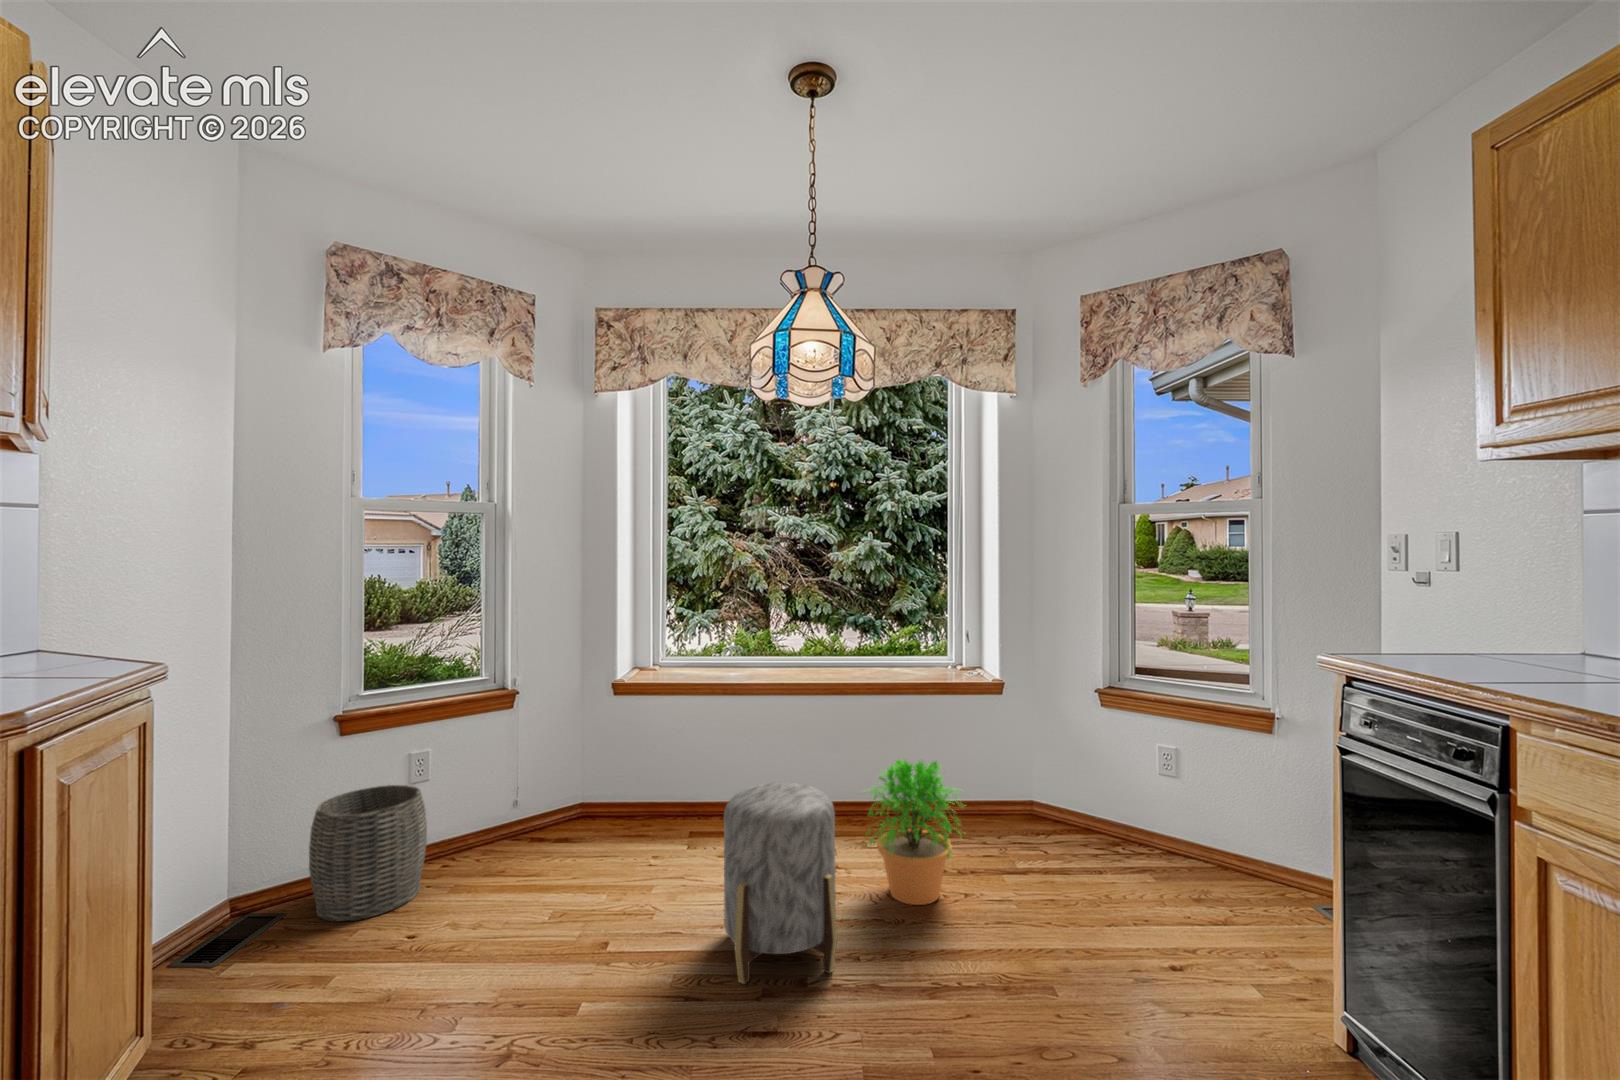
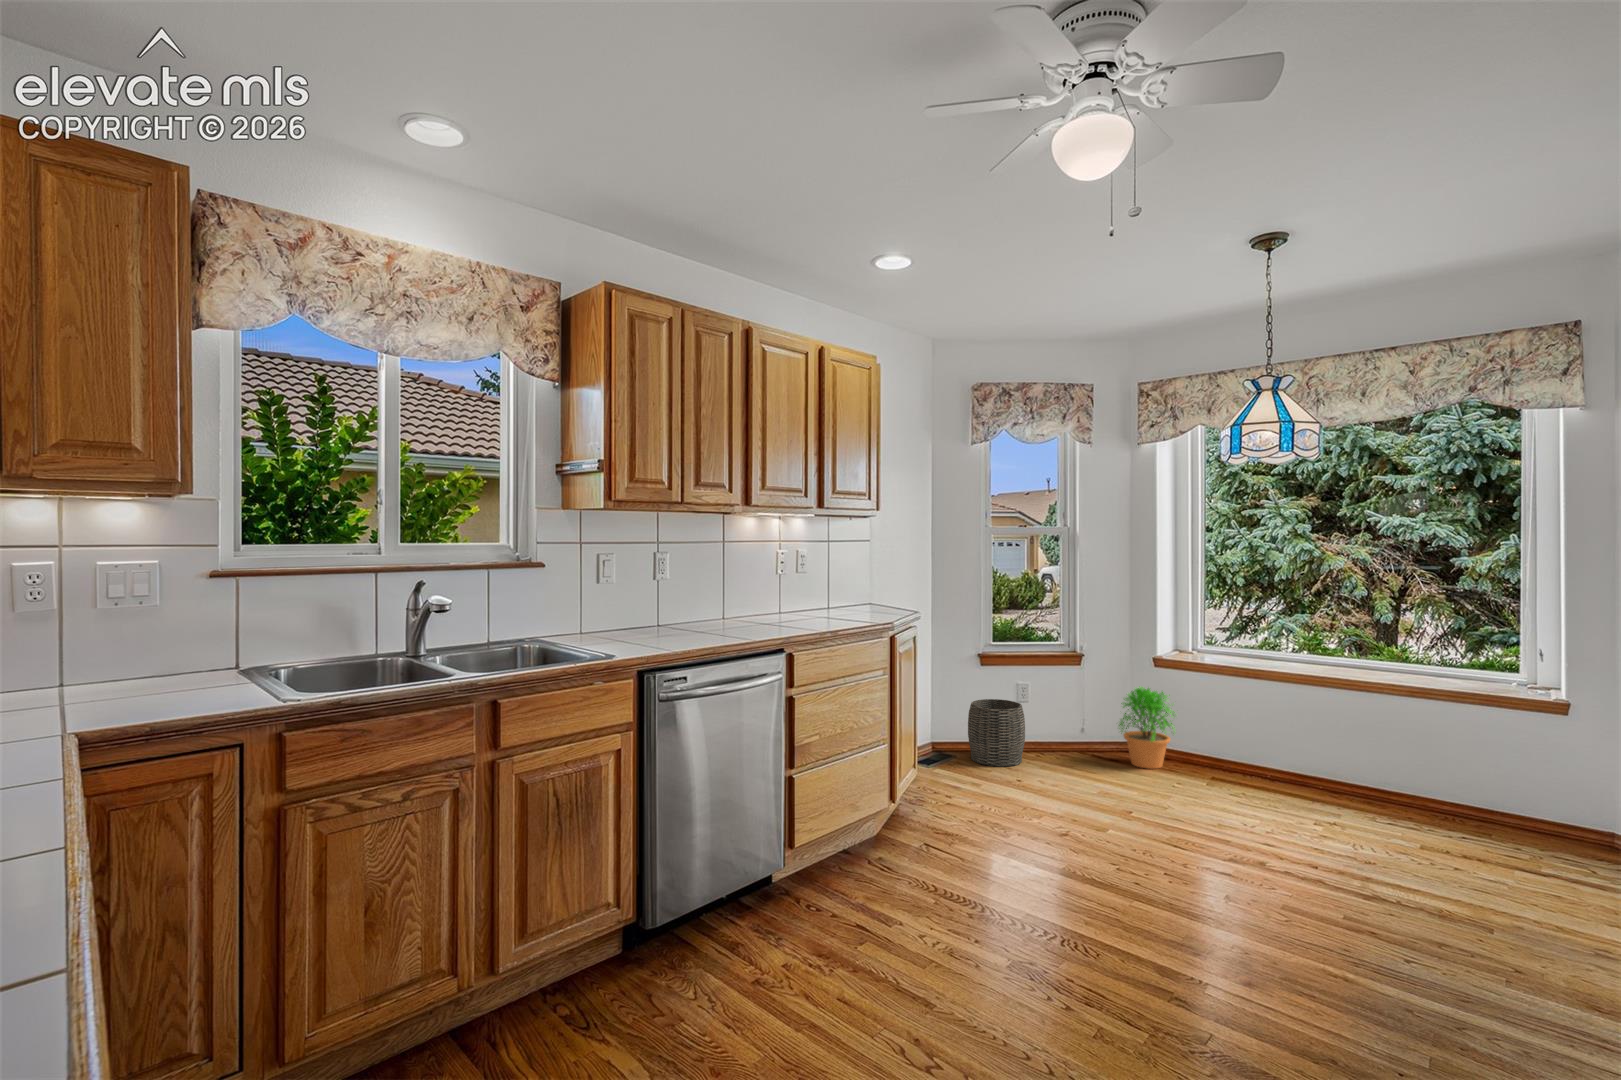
potted plant: present [867,759,961,905] -> present [1119,686,1175,769]
stool: present [724,782,838,984] -> none [1185,733,1268,857]

